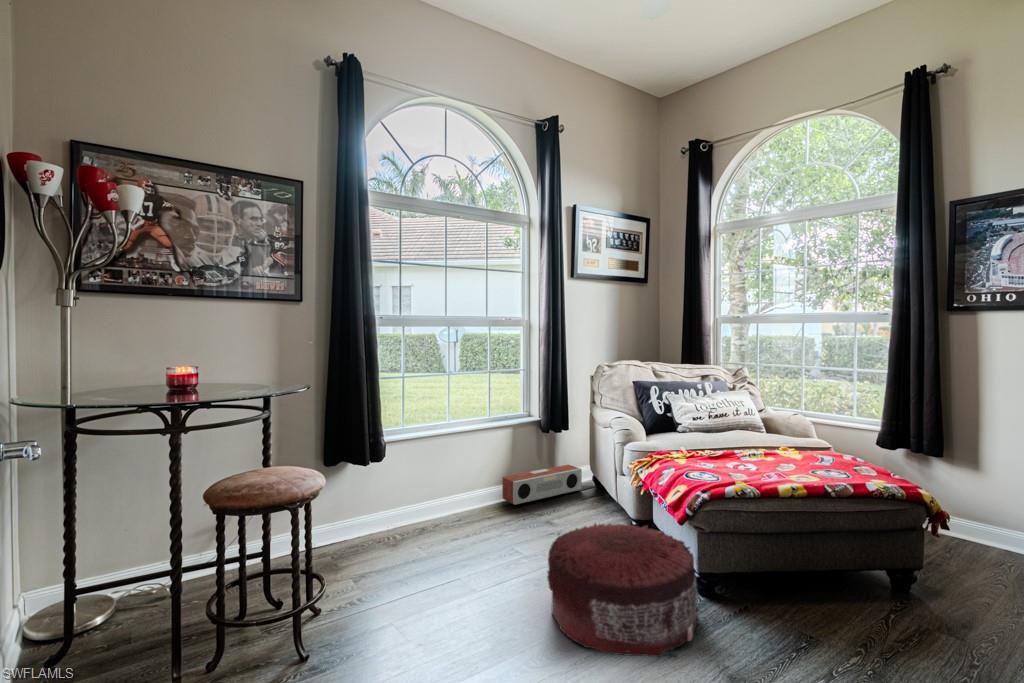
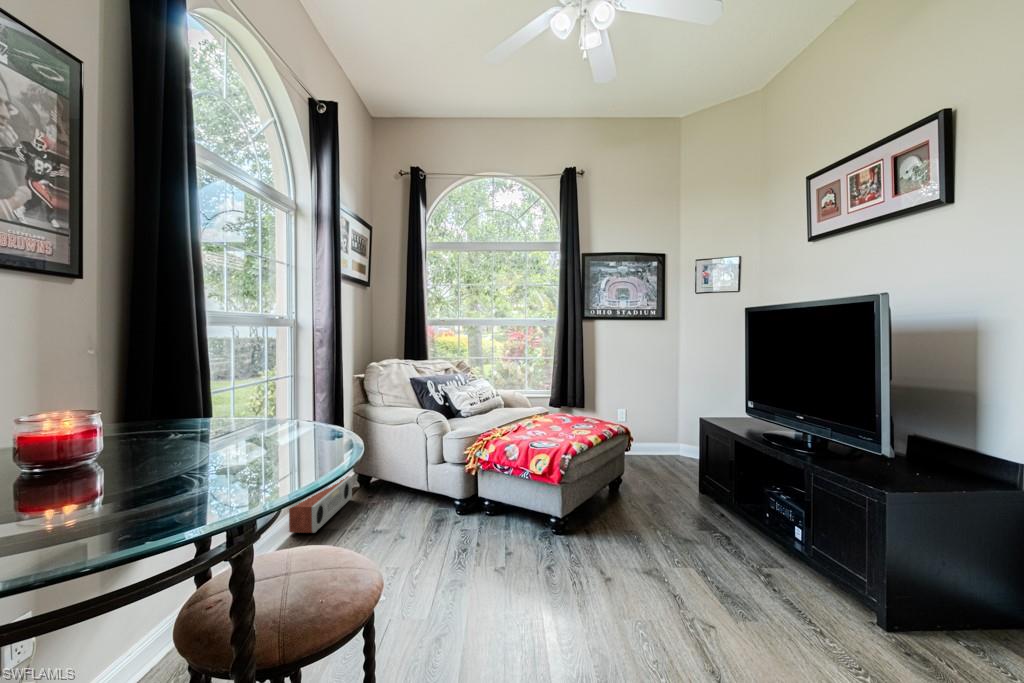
pouf: present [547,523,699,657] -> none [486,493,609,602]

